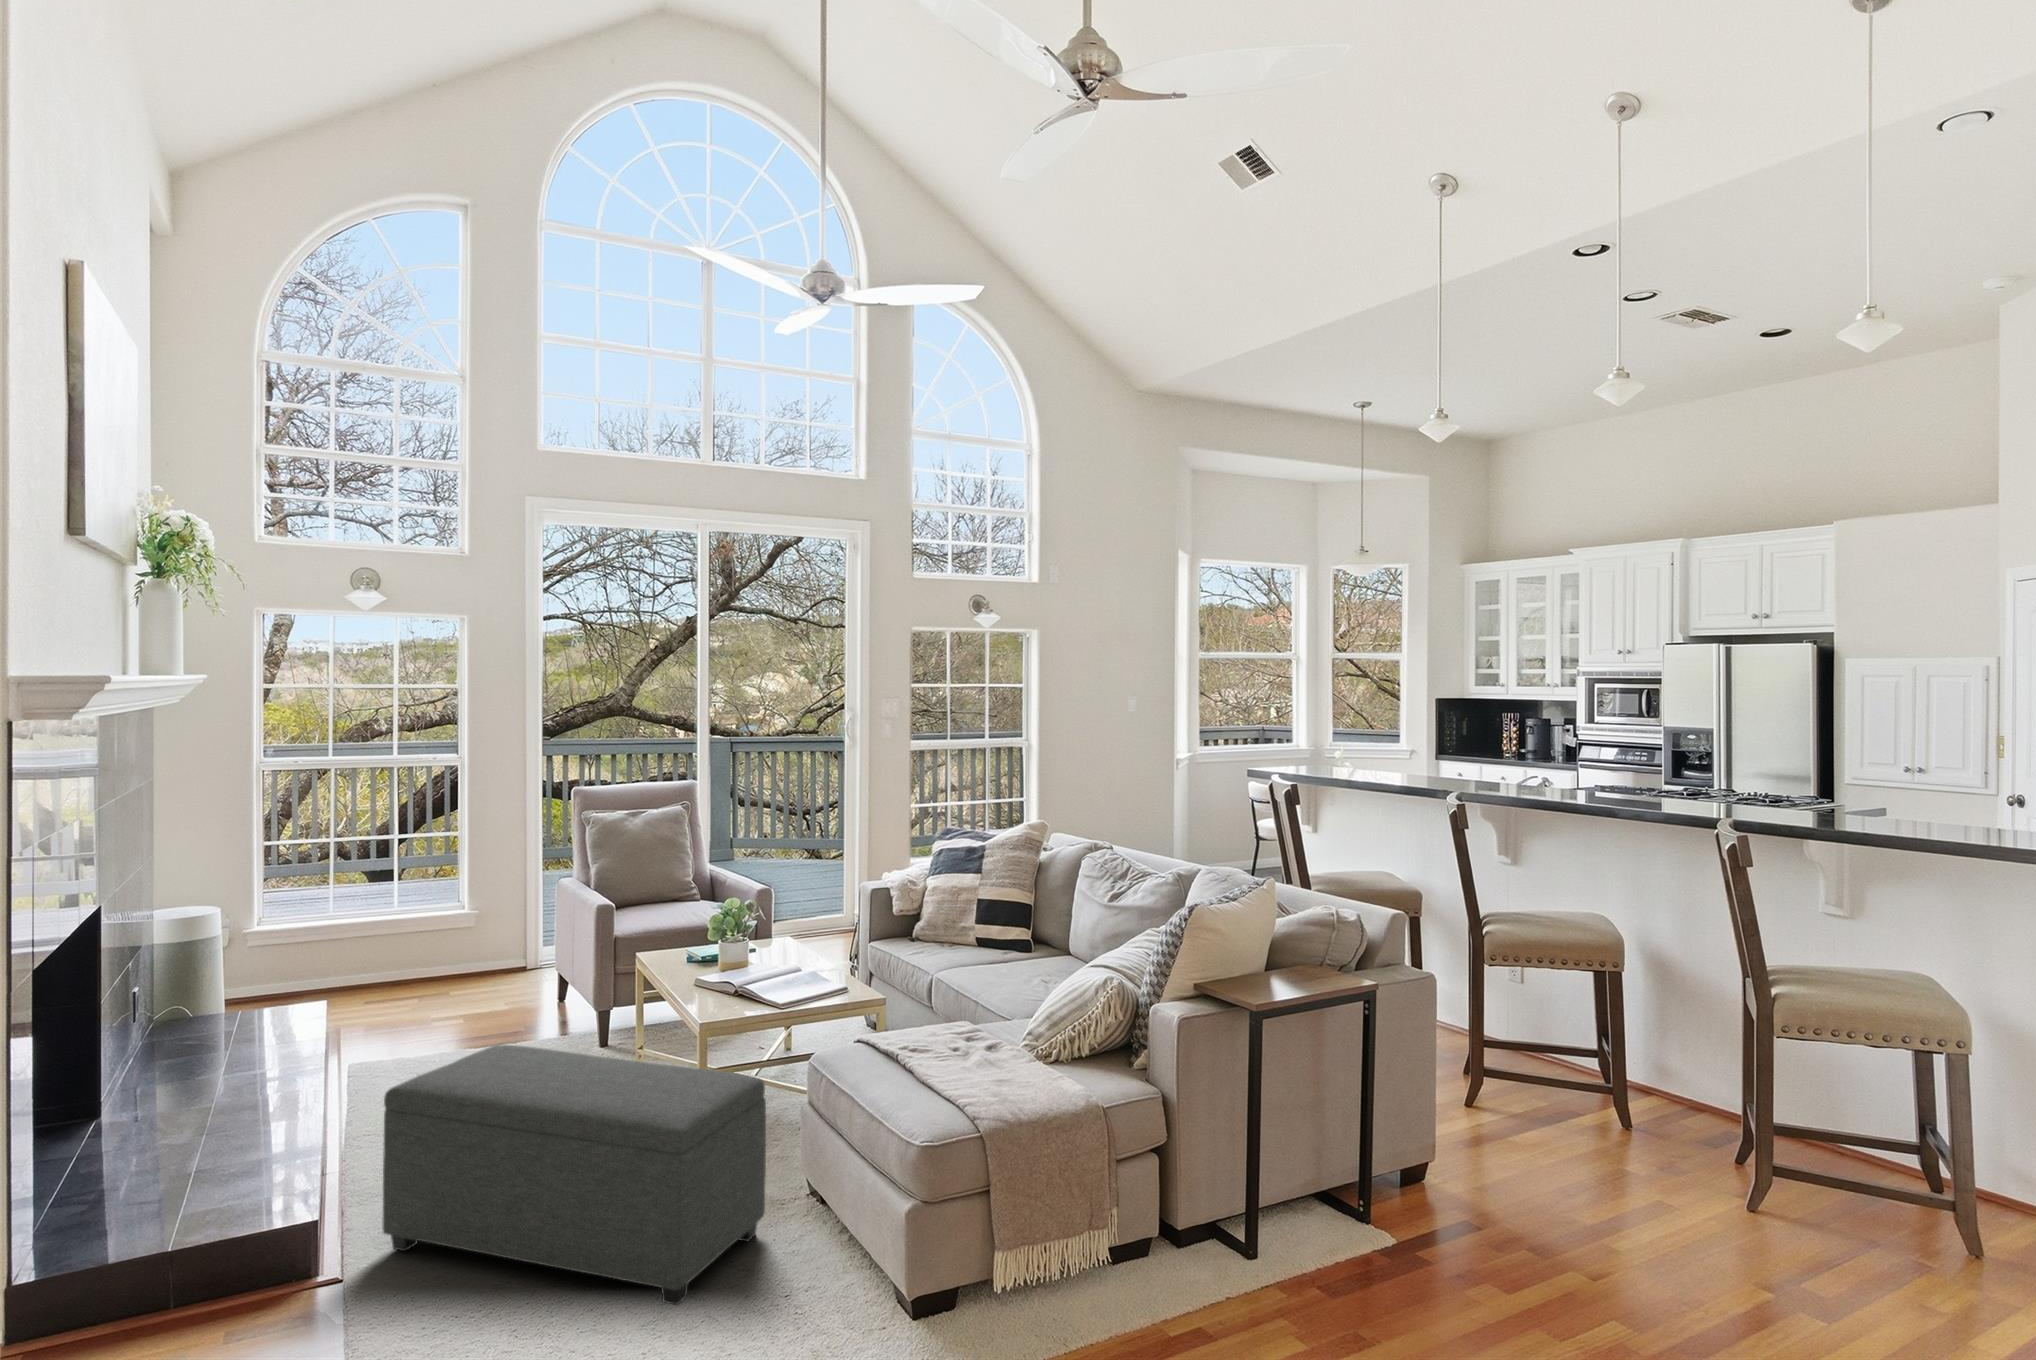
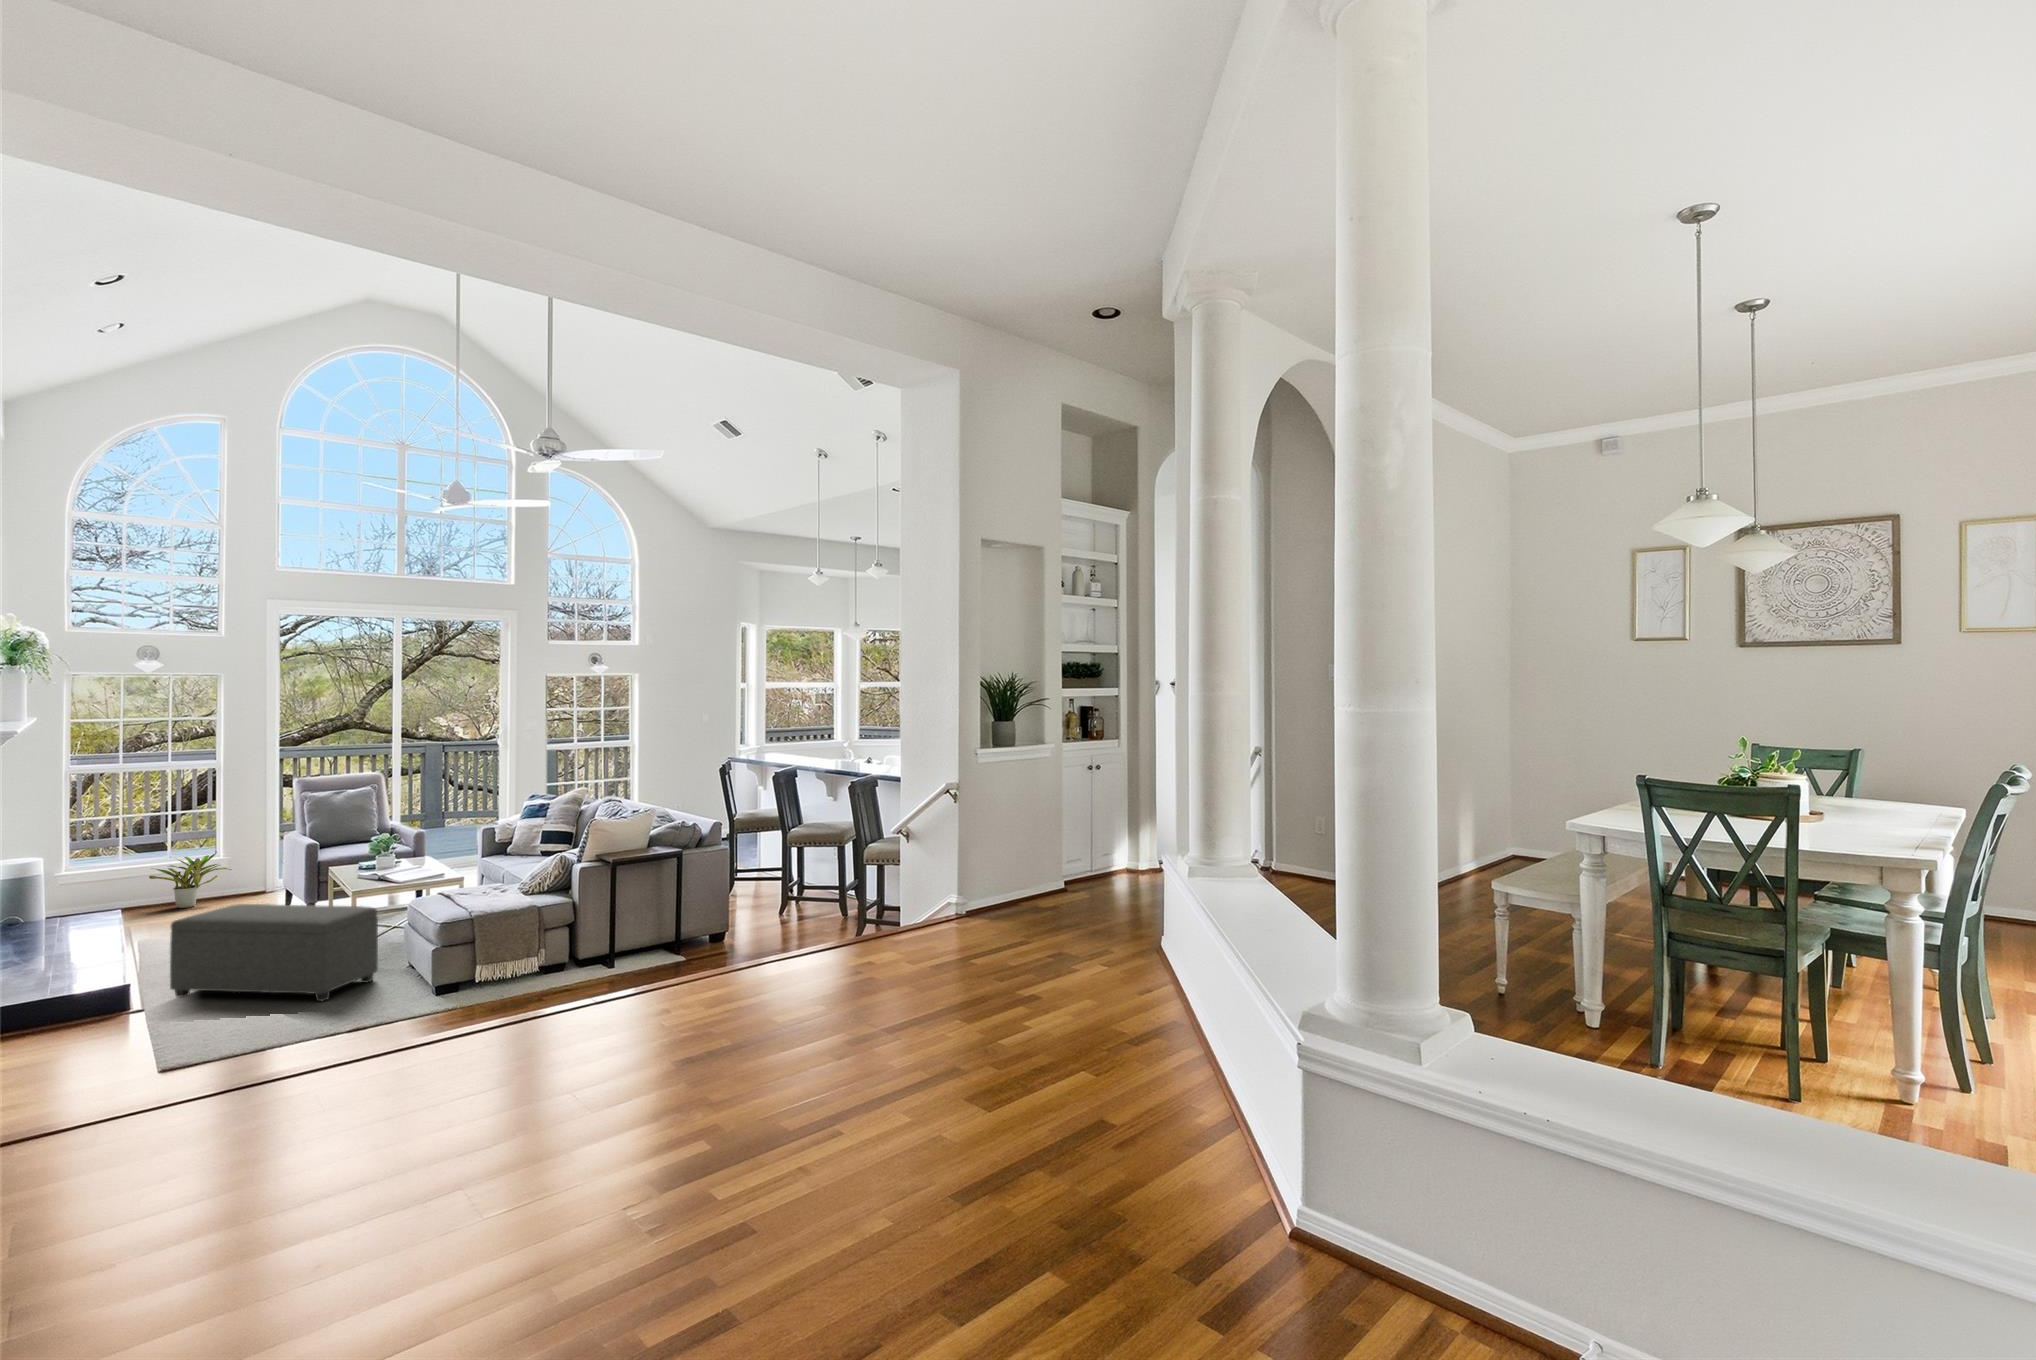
potted plant: none [362,902,478,992] -> present [149,853,231,908]

